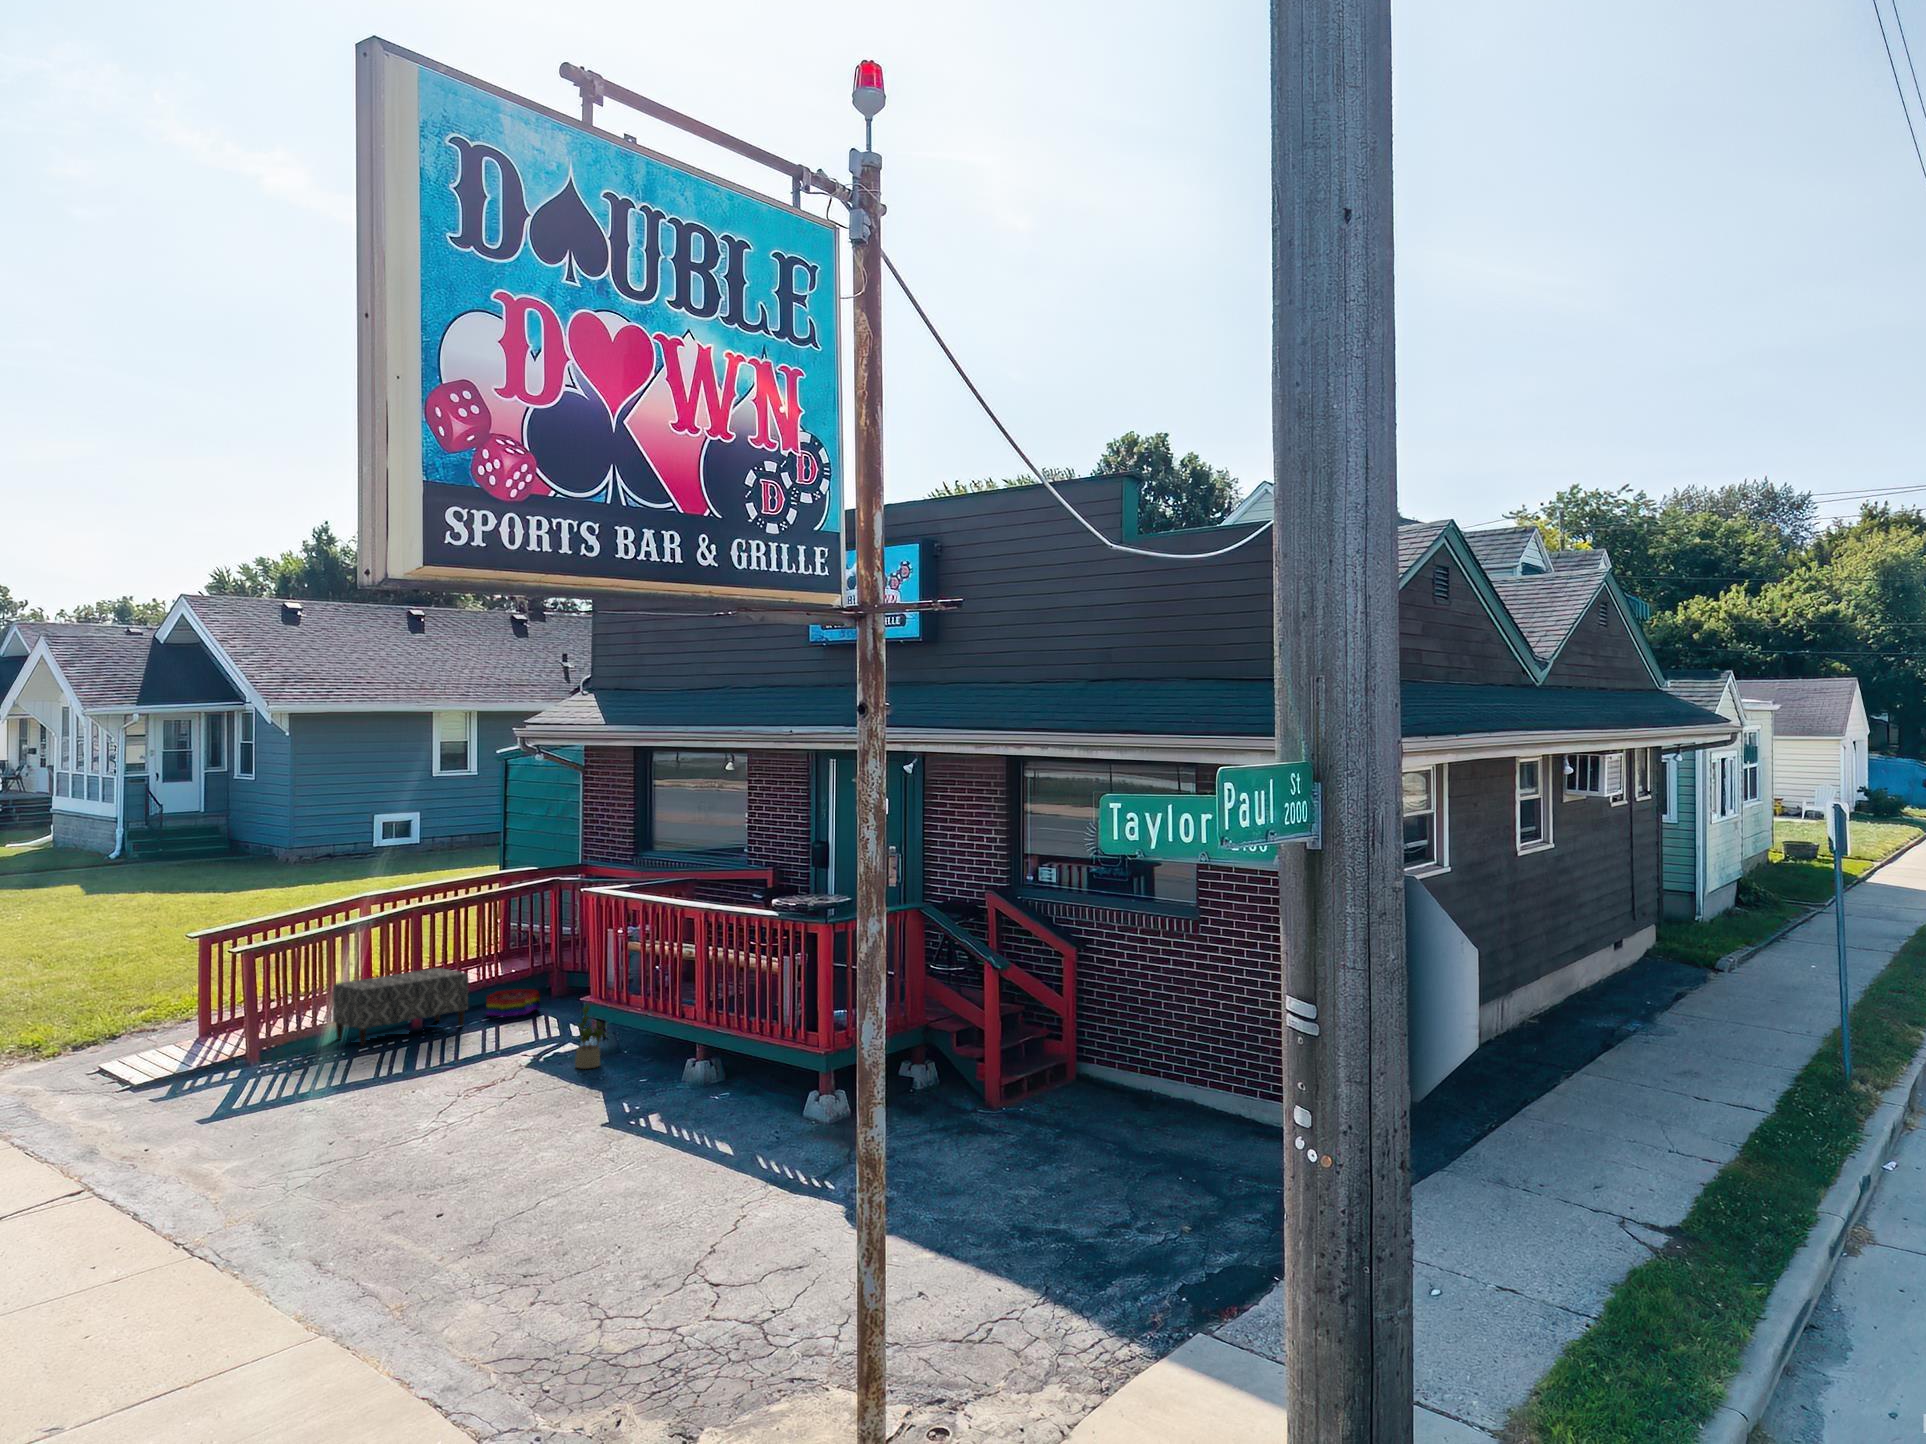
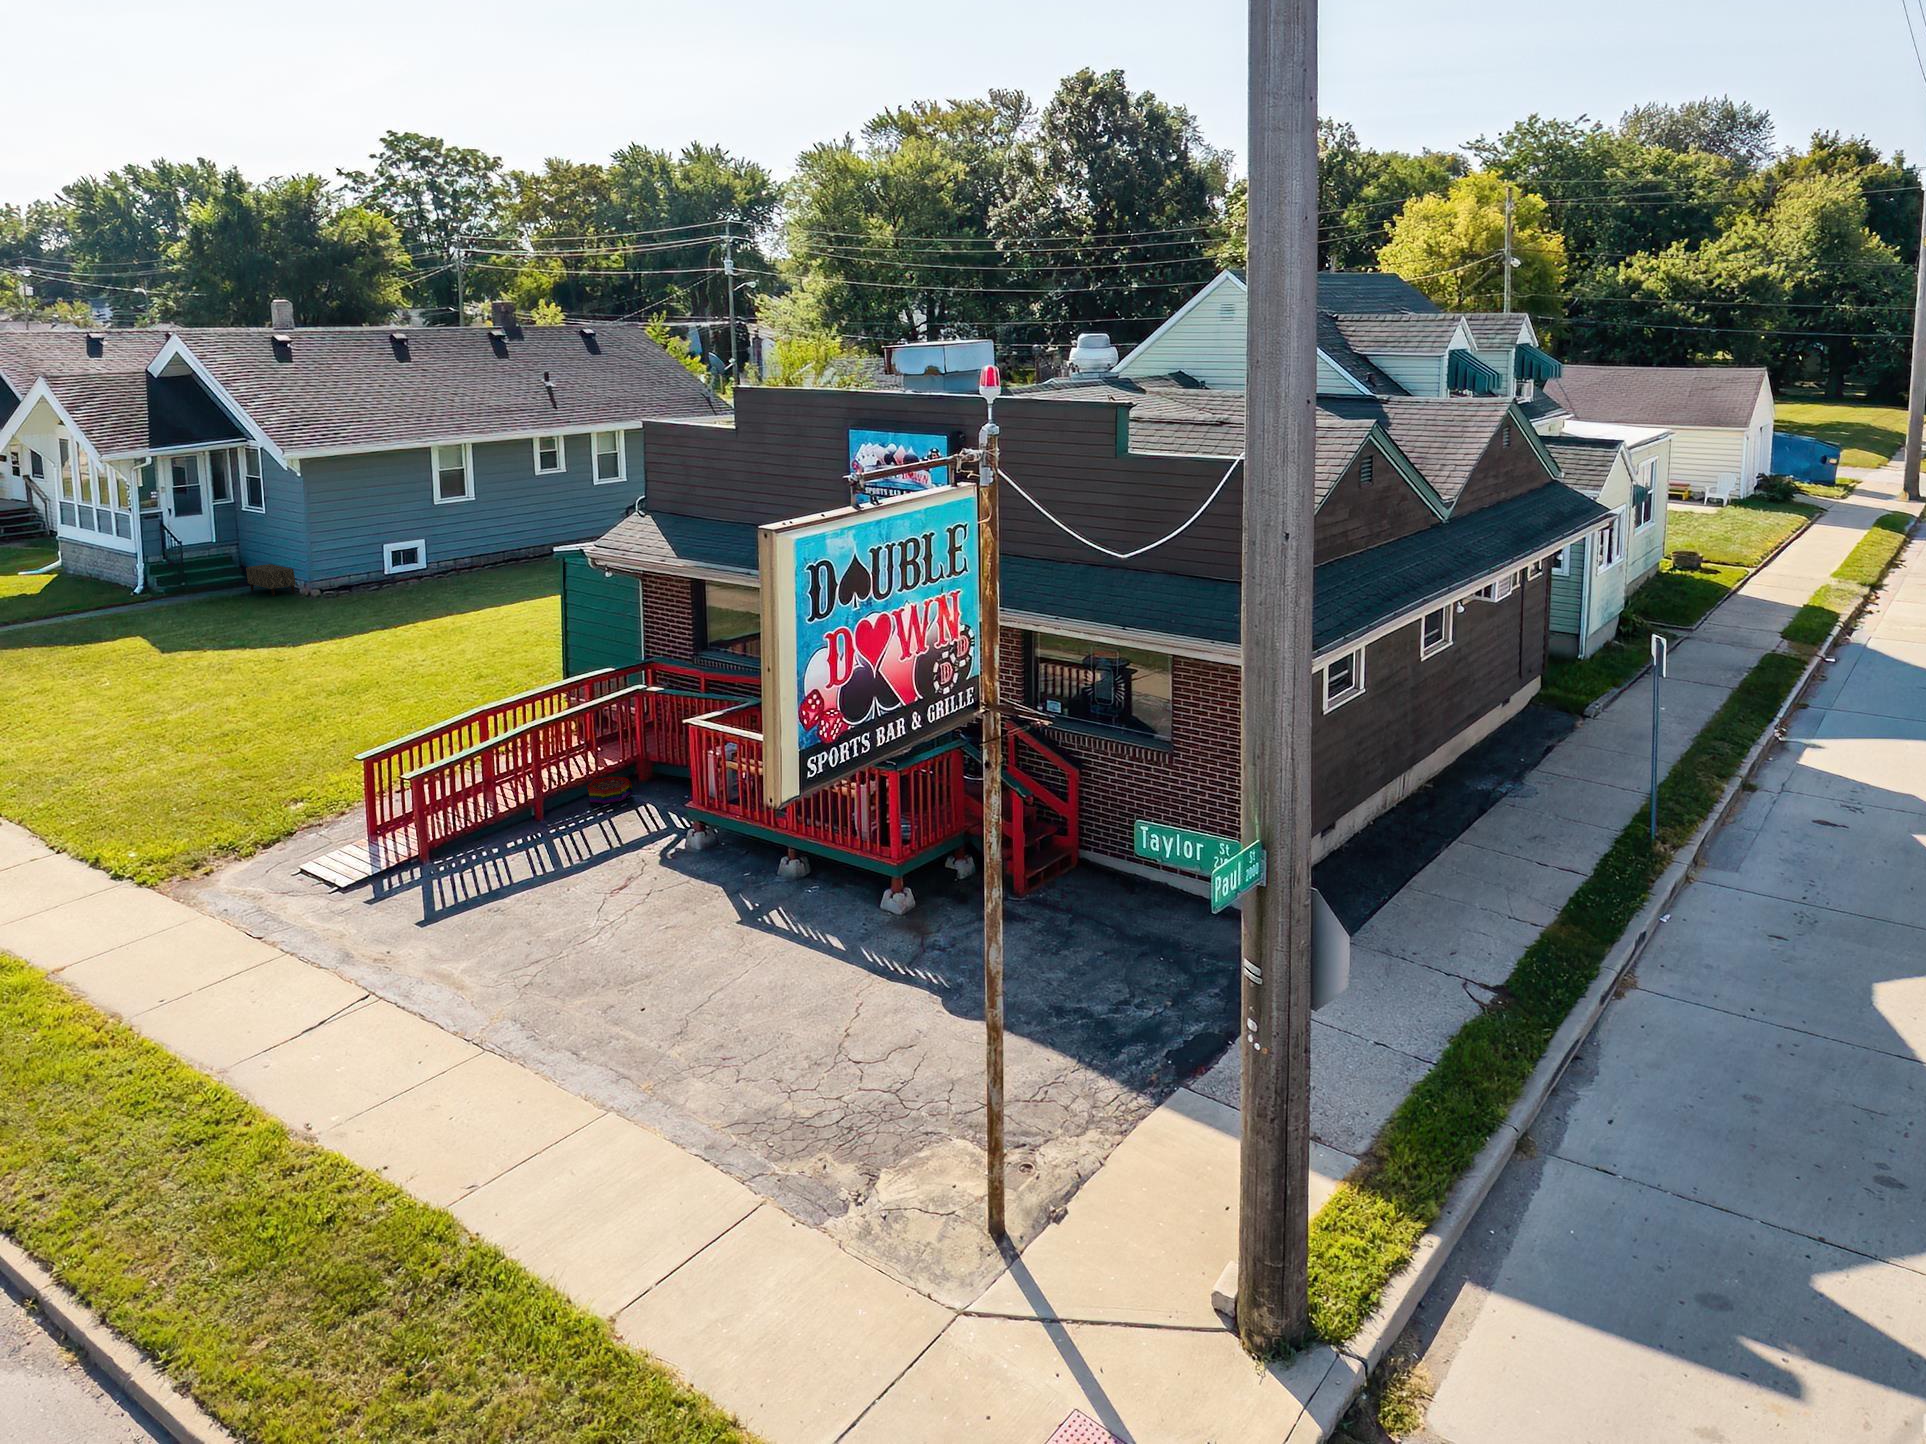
bench: present [332,968,469,1046] -> present [246,564,296,596]
potted plant: present [575,1005,607,1068] -> none [684,812,709,861]

